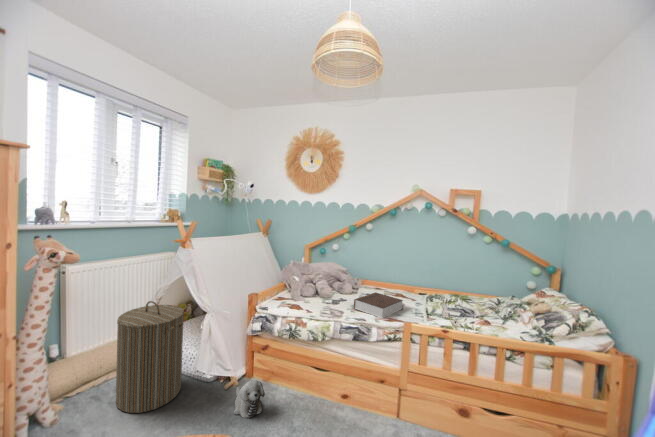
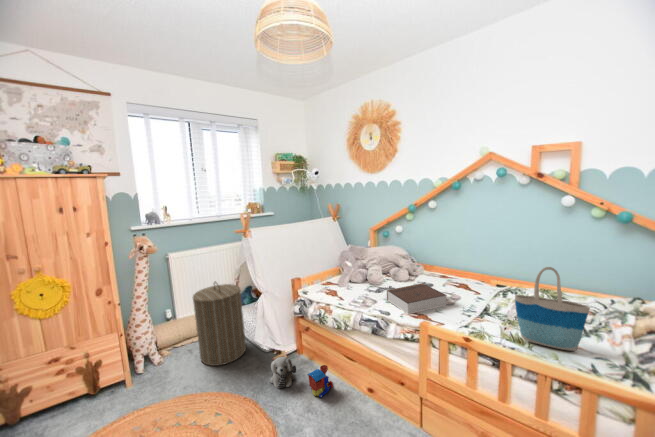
tote bag: none [473,272,519,330] -> present [515,267,590,351]
toy train: none [285,381,308,416] -> present [307,365,333,398]

